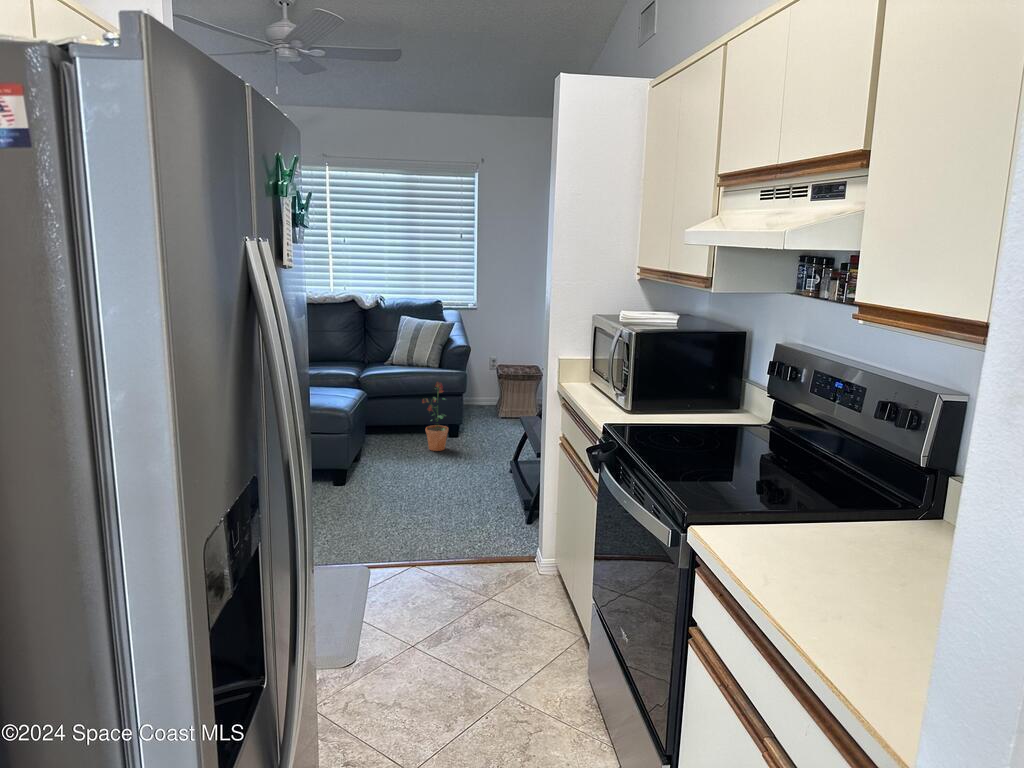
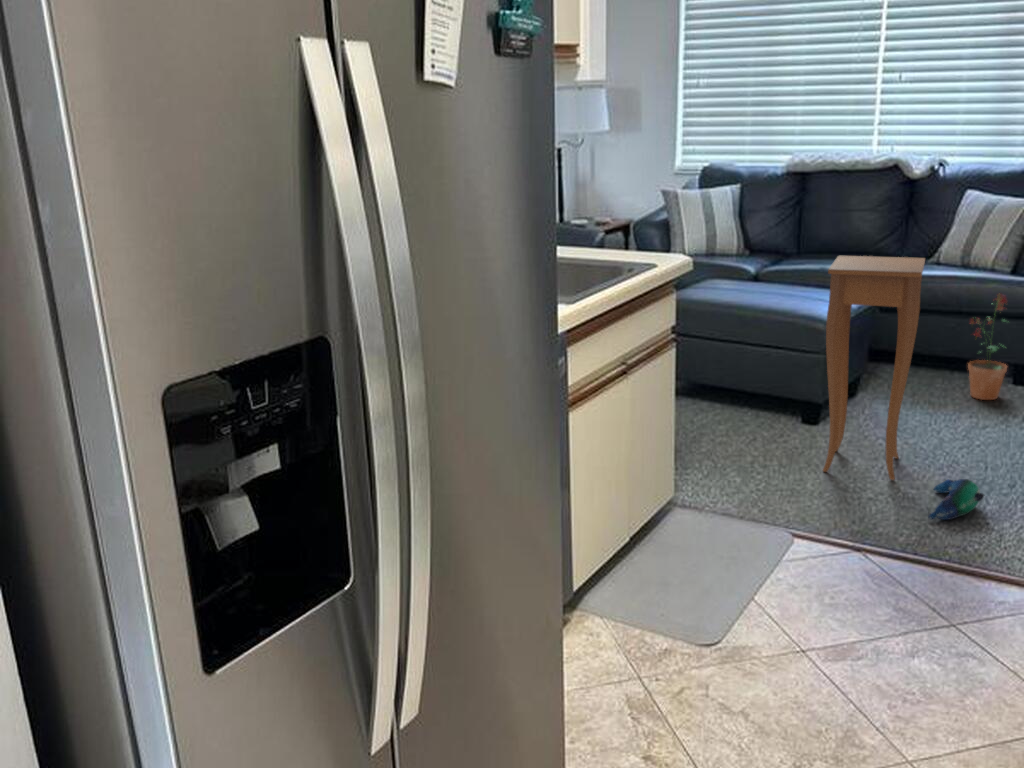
side table: none [355,363,418,518] -> present [823,256,925,480]
plush toy: none [438,503,473,535] -> present [928,479,984,520]

